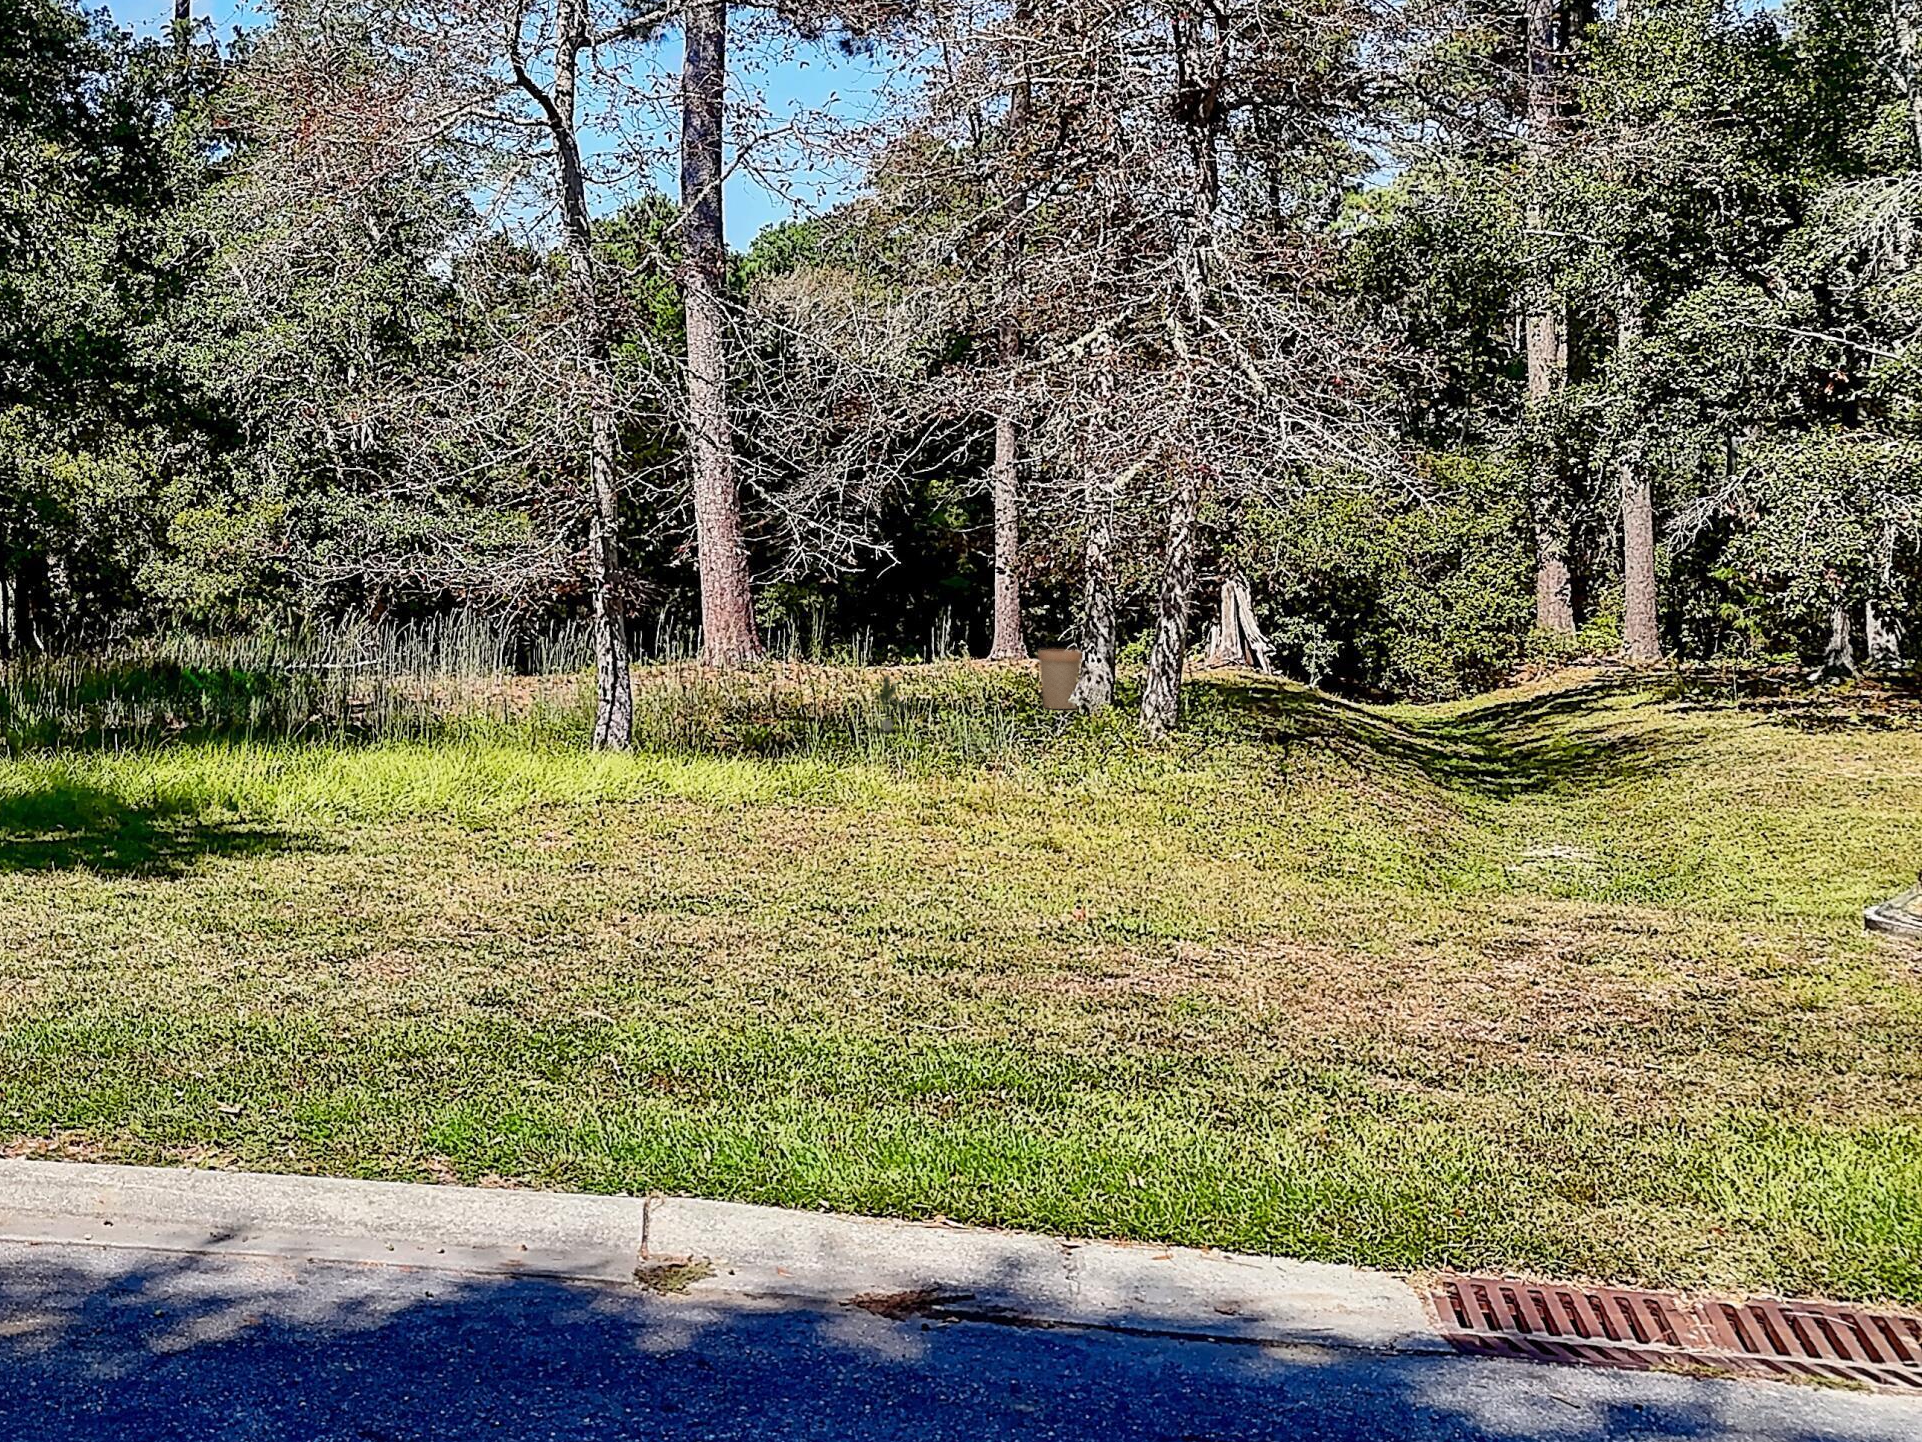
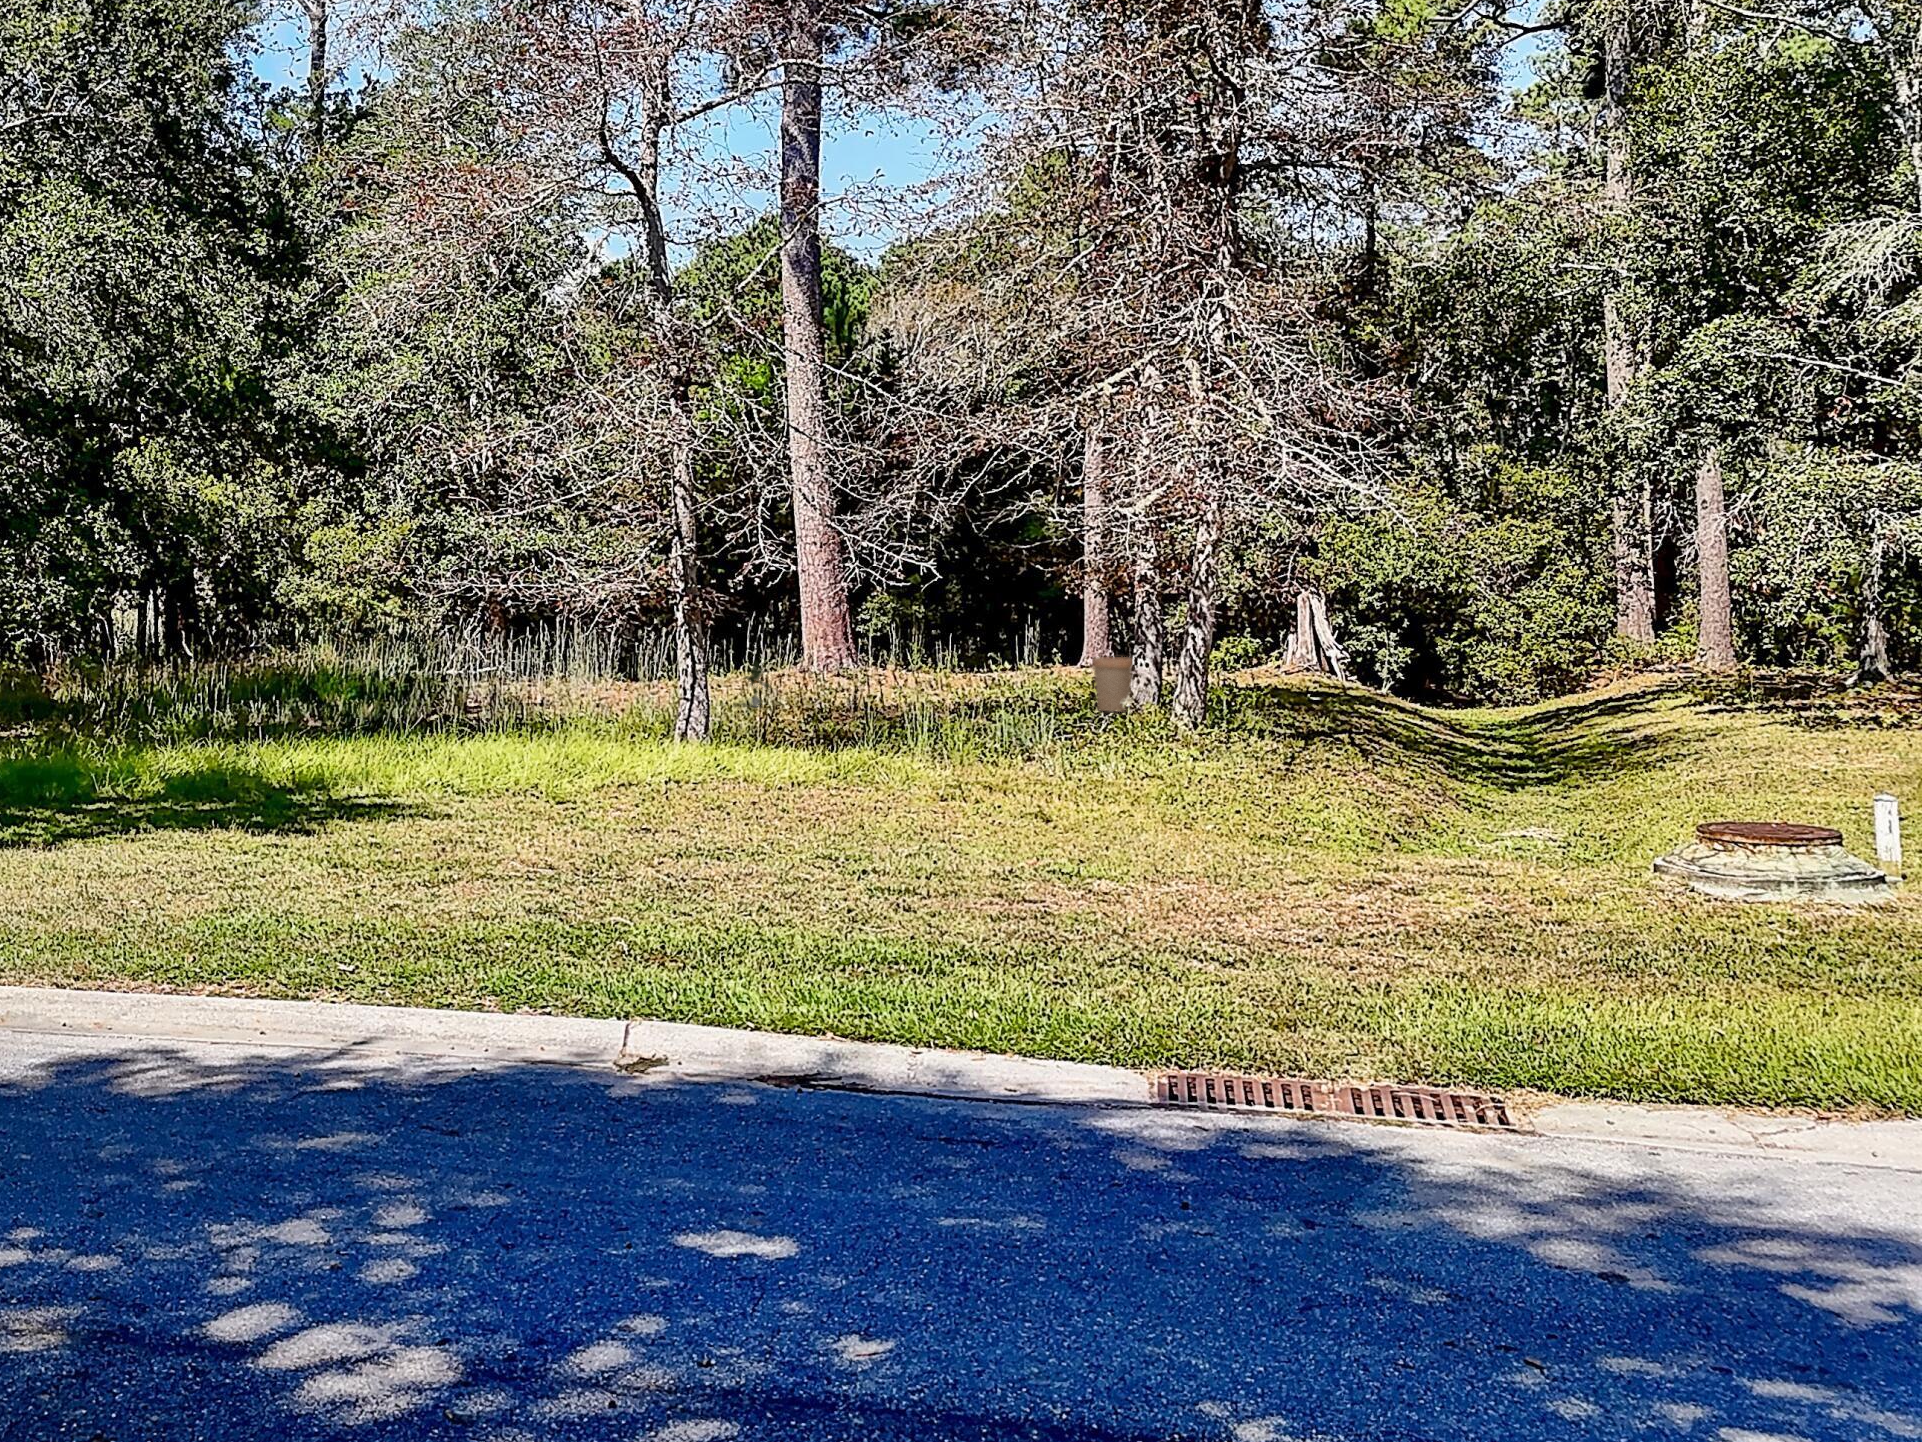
potted plant: present [875,675,906,731] -> present [745,662,770,707]

